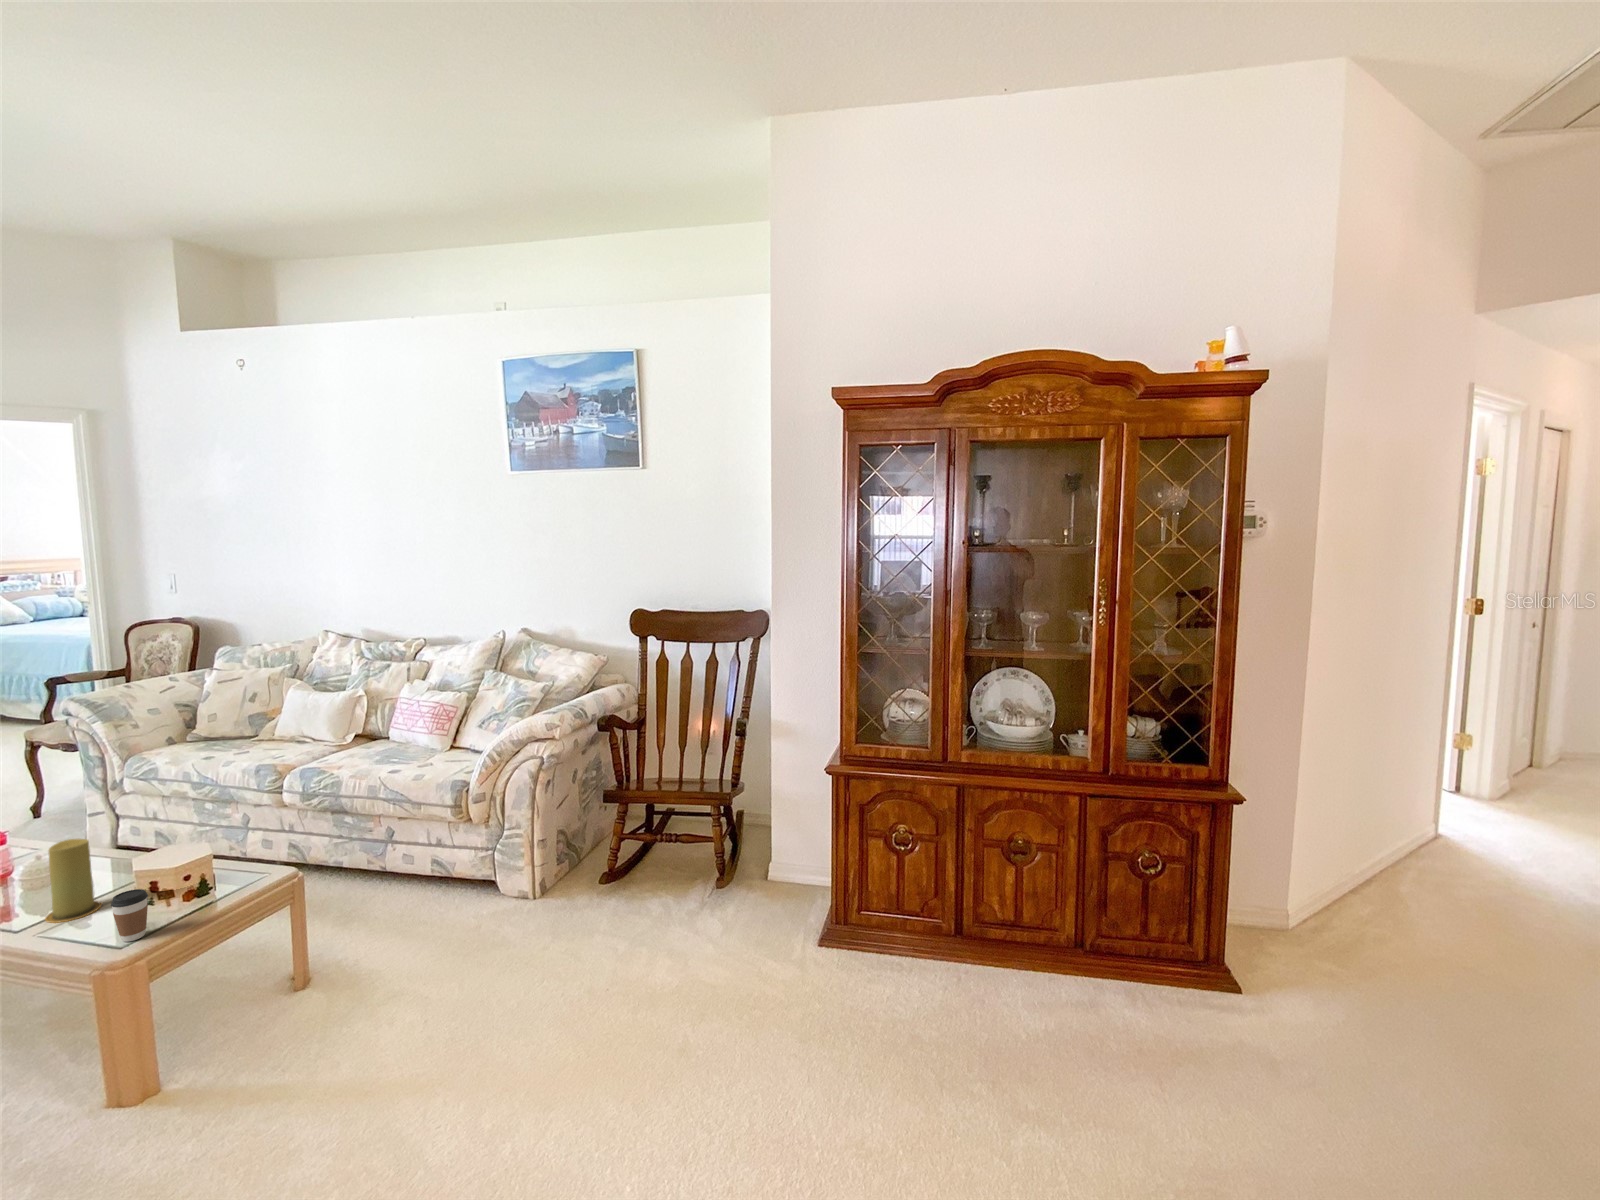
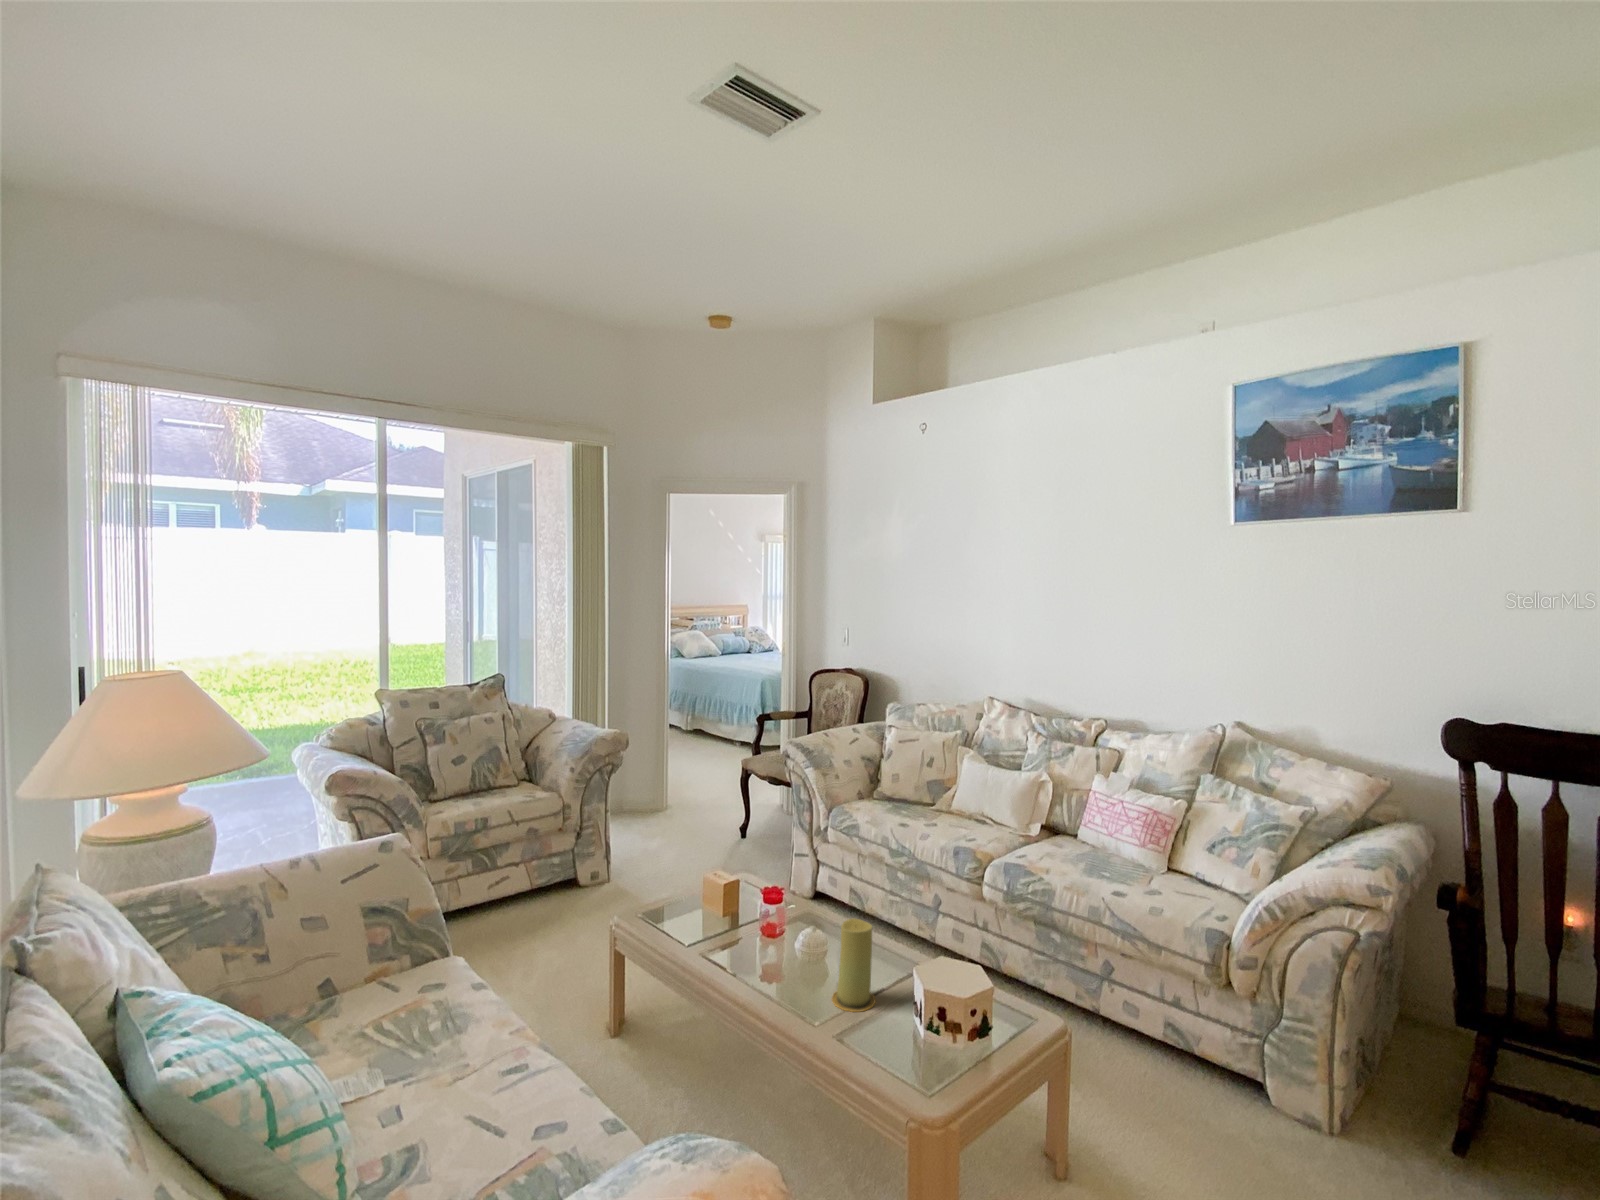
coffee cup: present [111,889,148,942] -> none [913,1009,946,1073]

